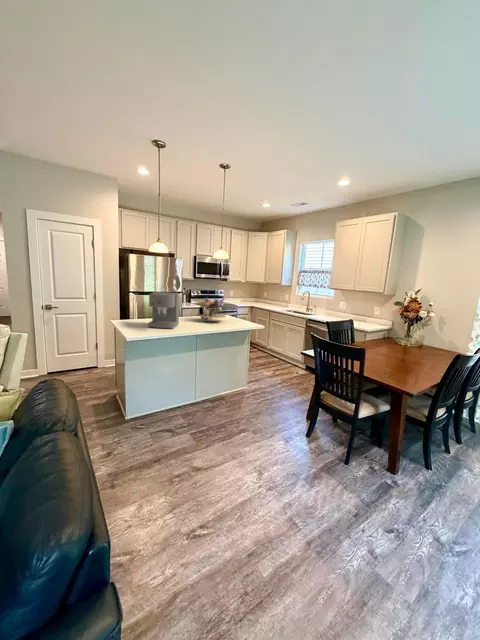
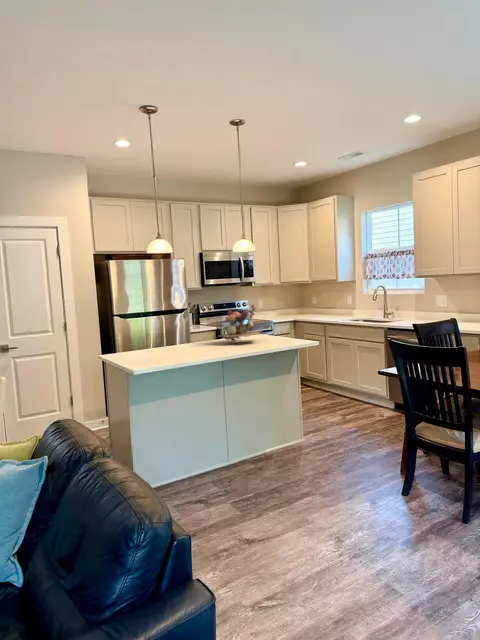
coffee maker: present [148,292,179,329] -> none [153,305,195,357]

